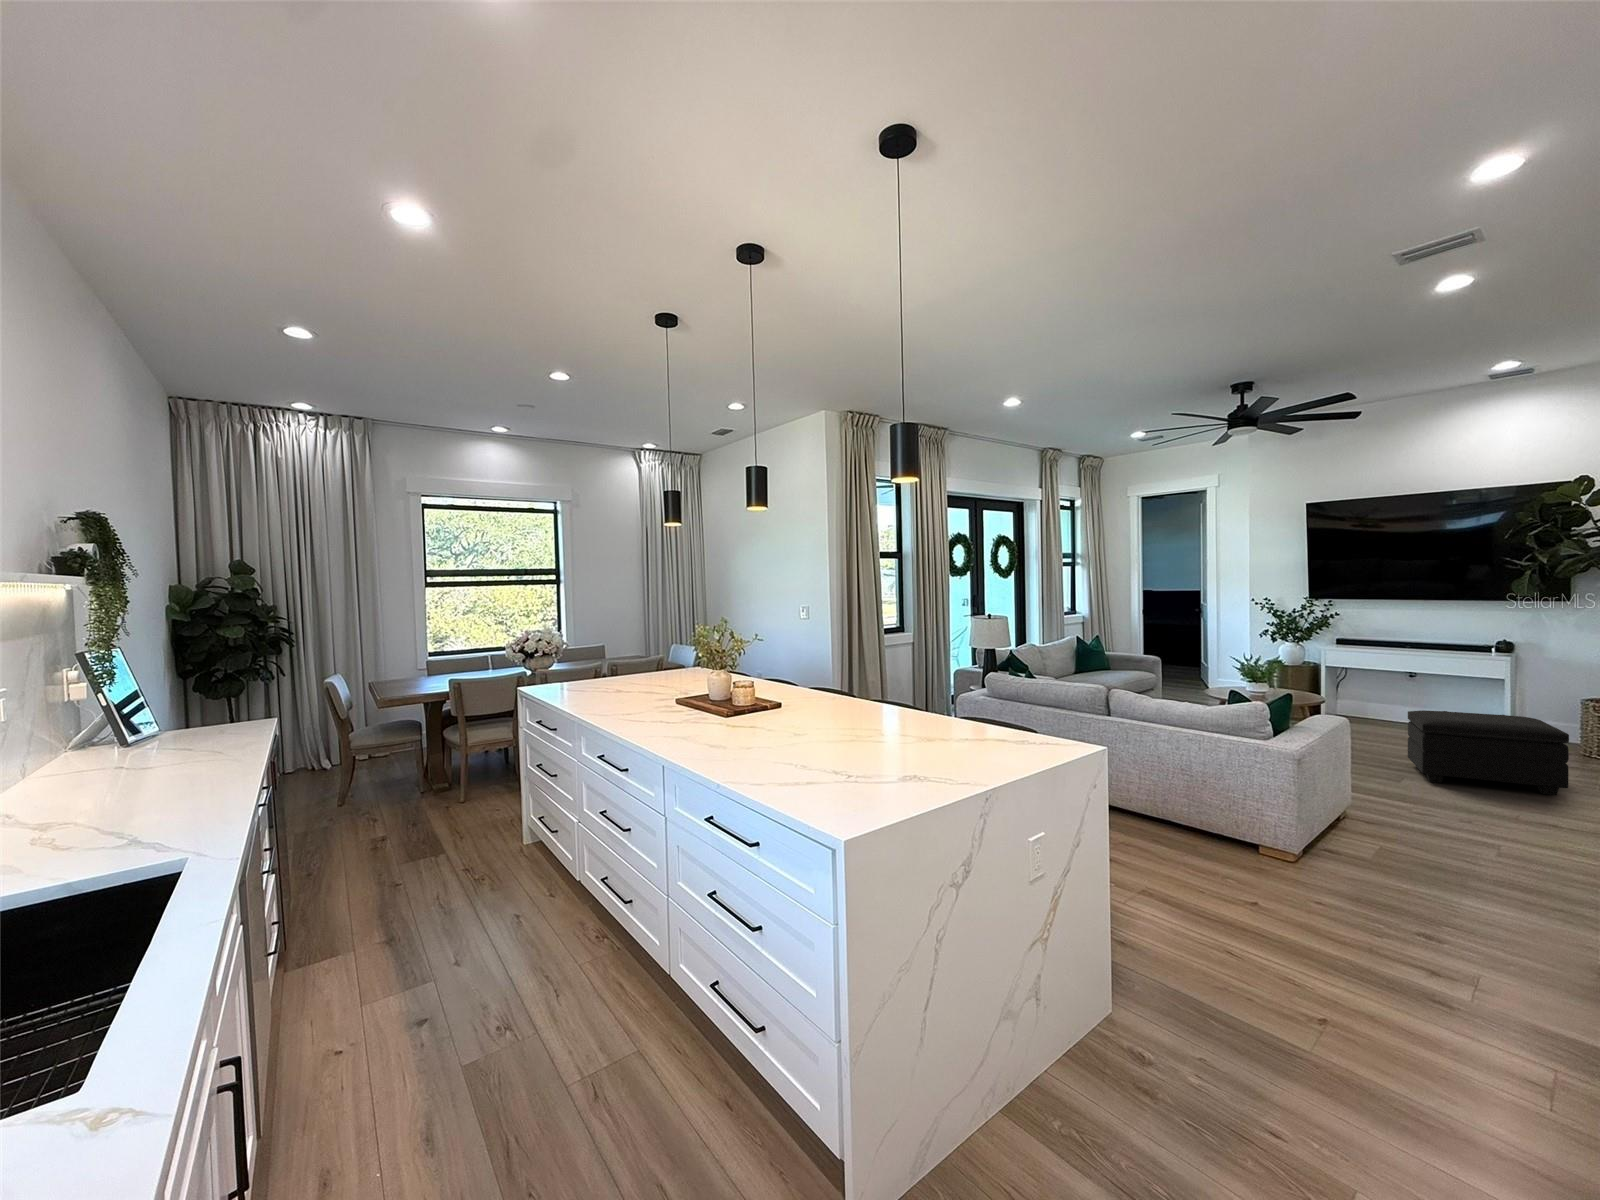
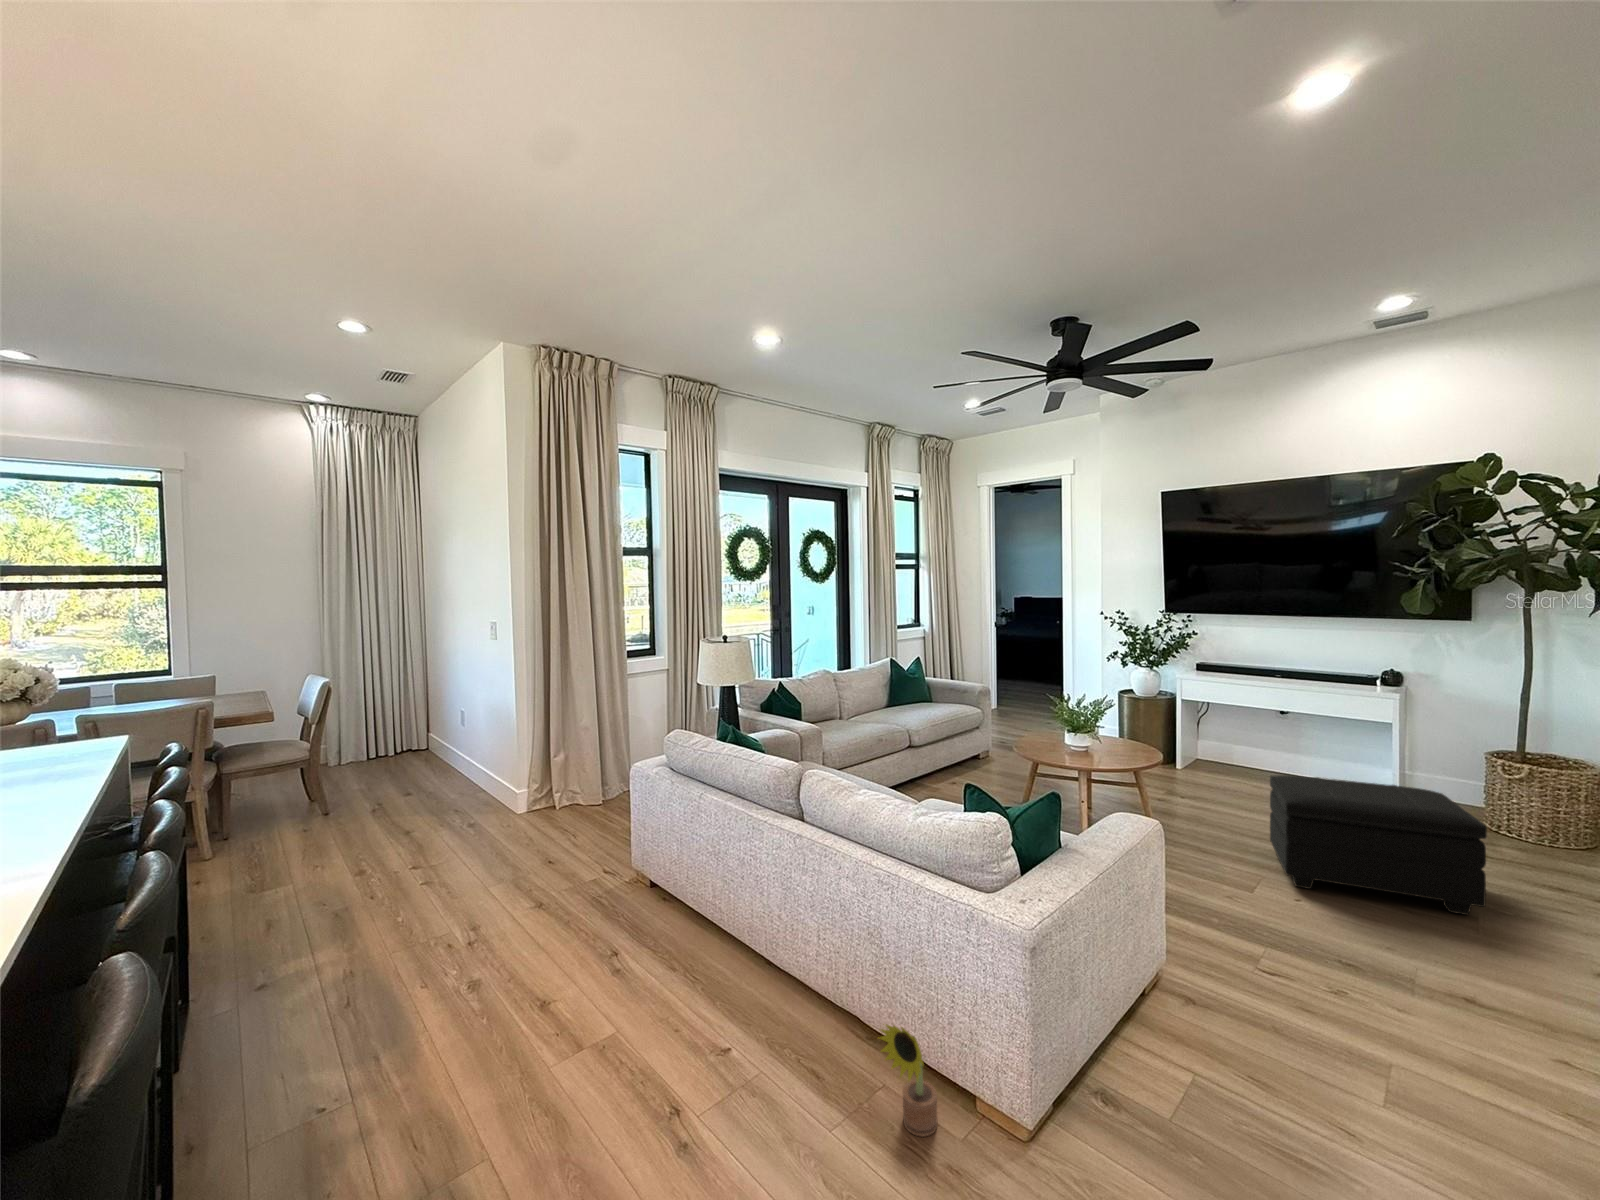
decorative plant: none [1202,803,1236,863] -> present [878,1024,937,1137]

